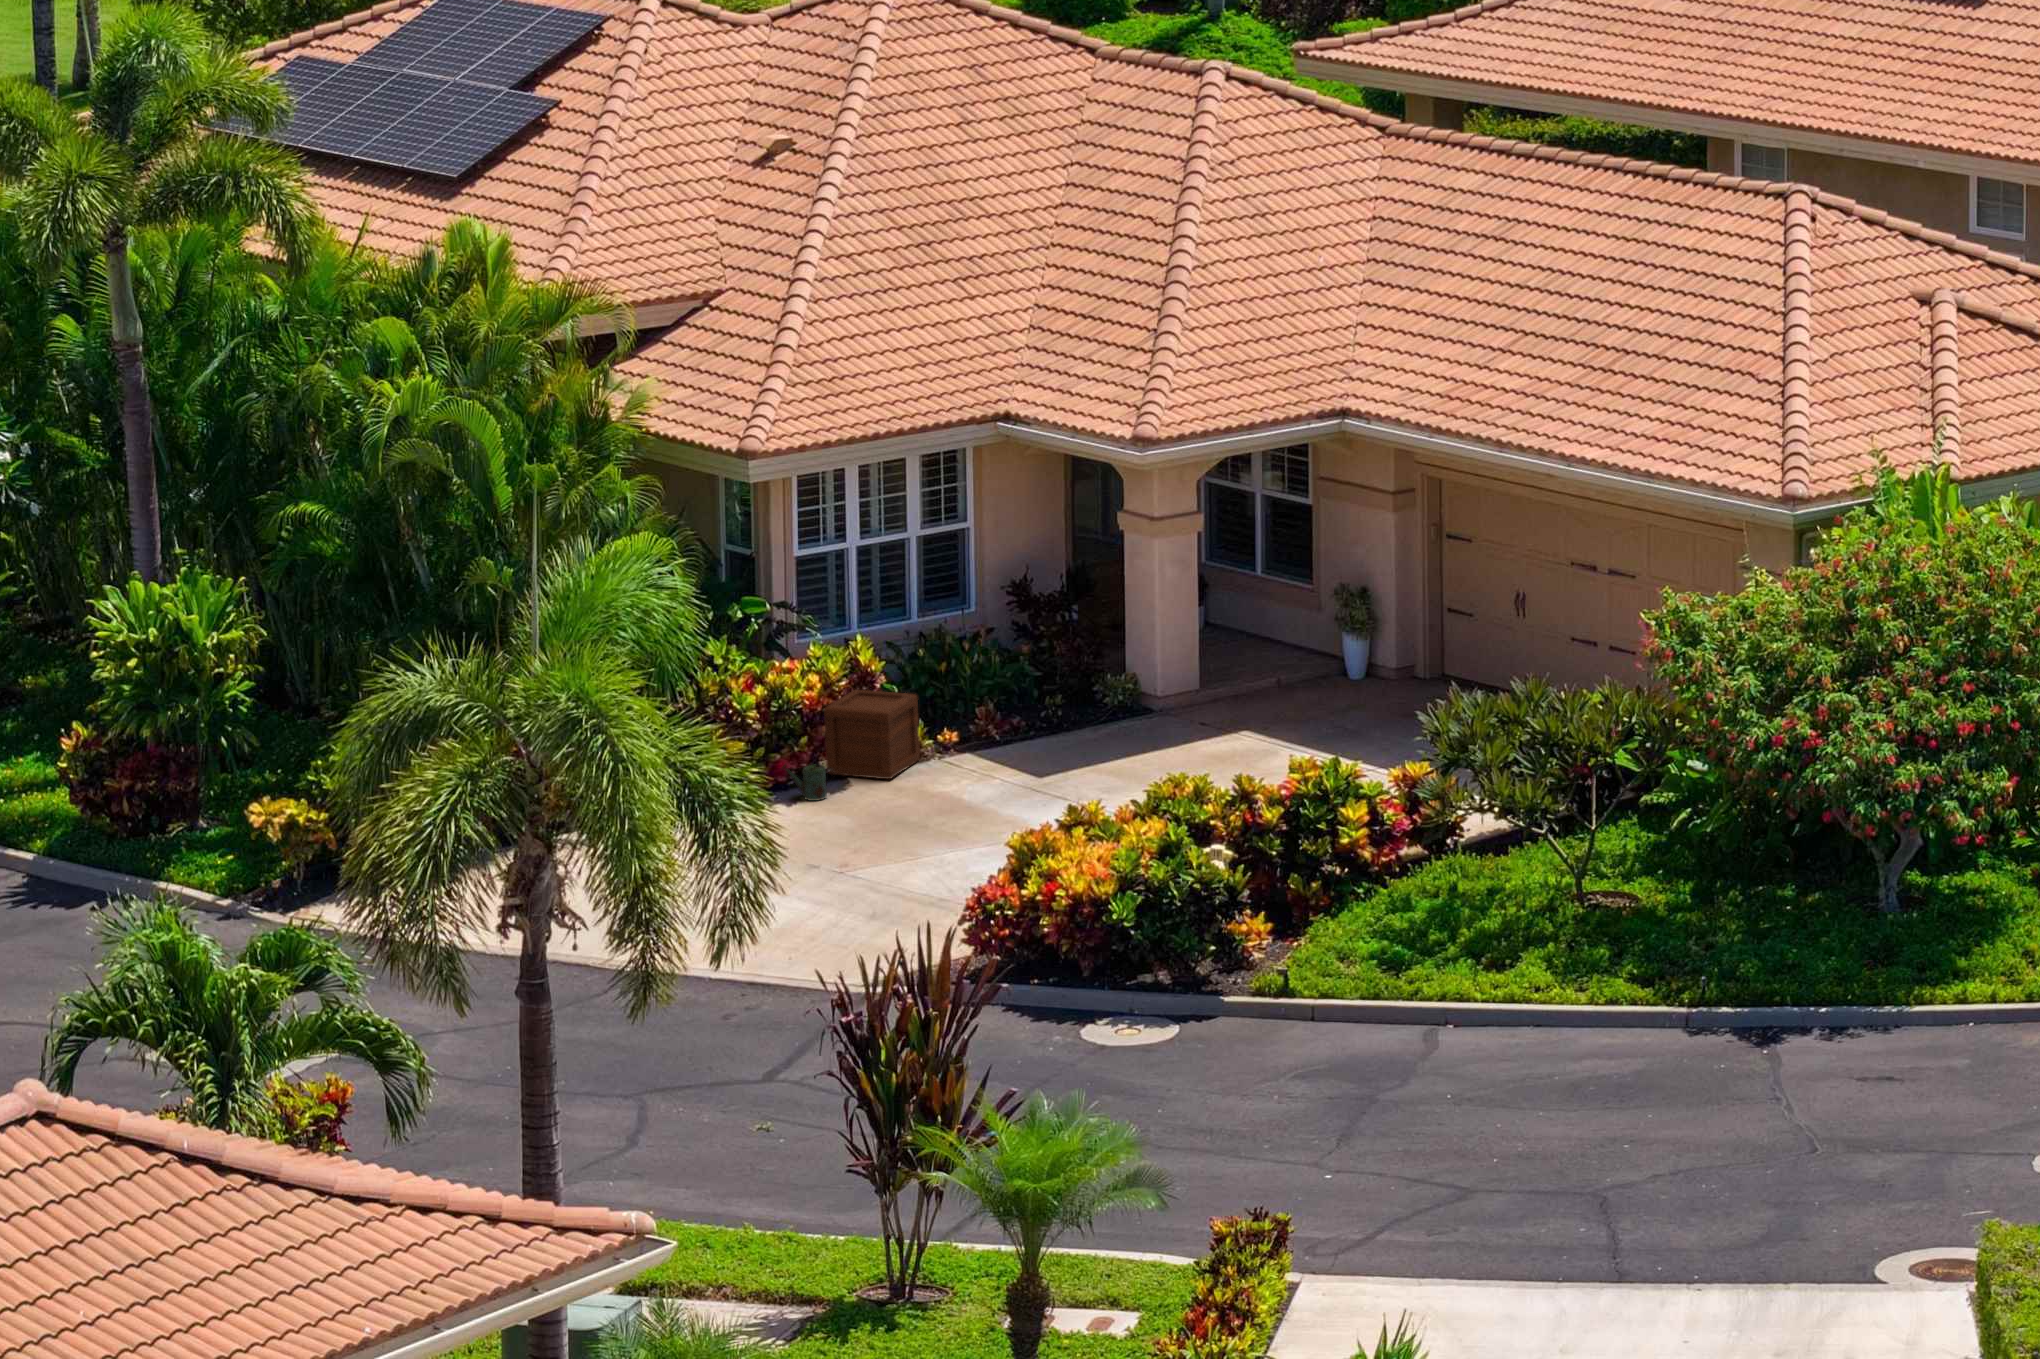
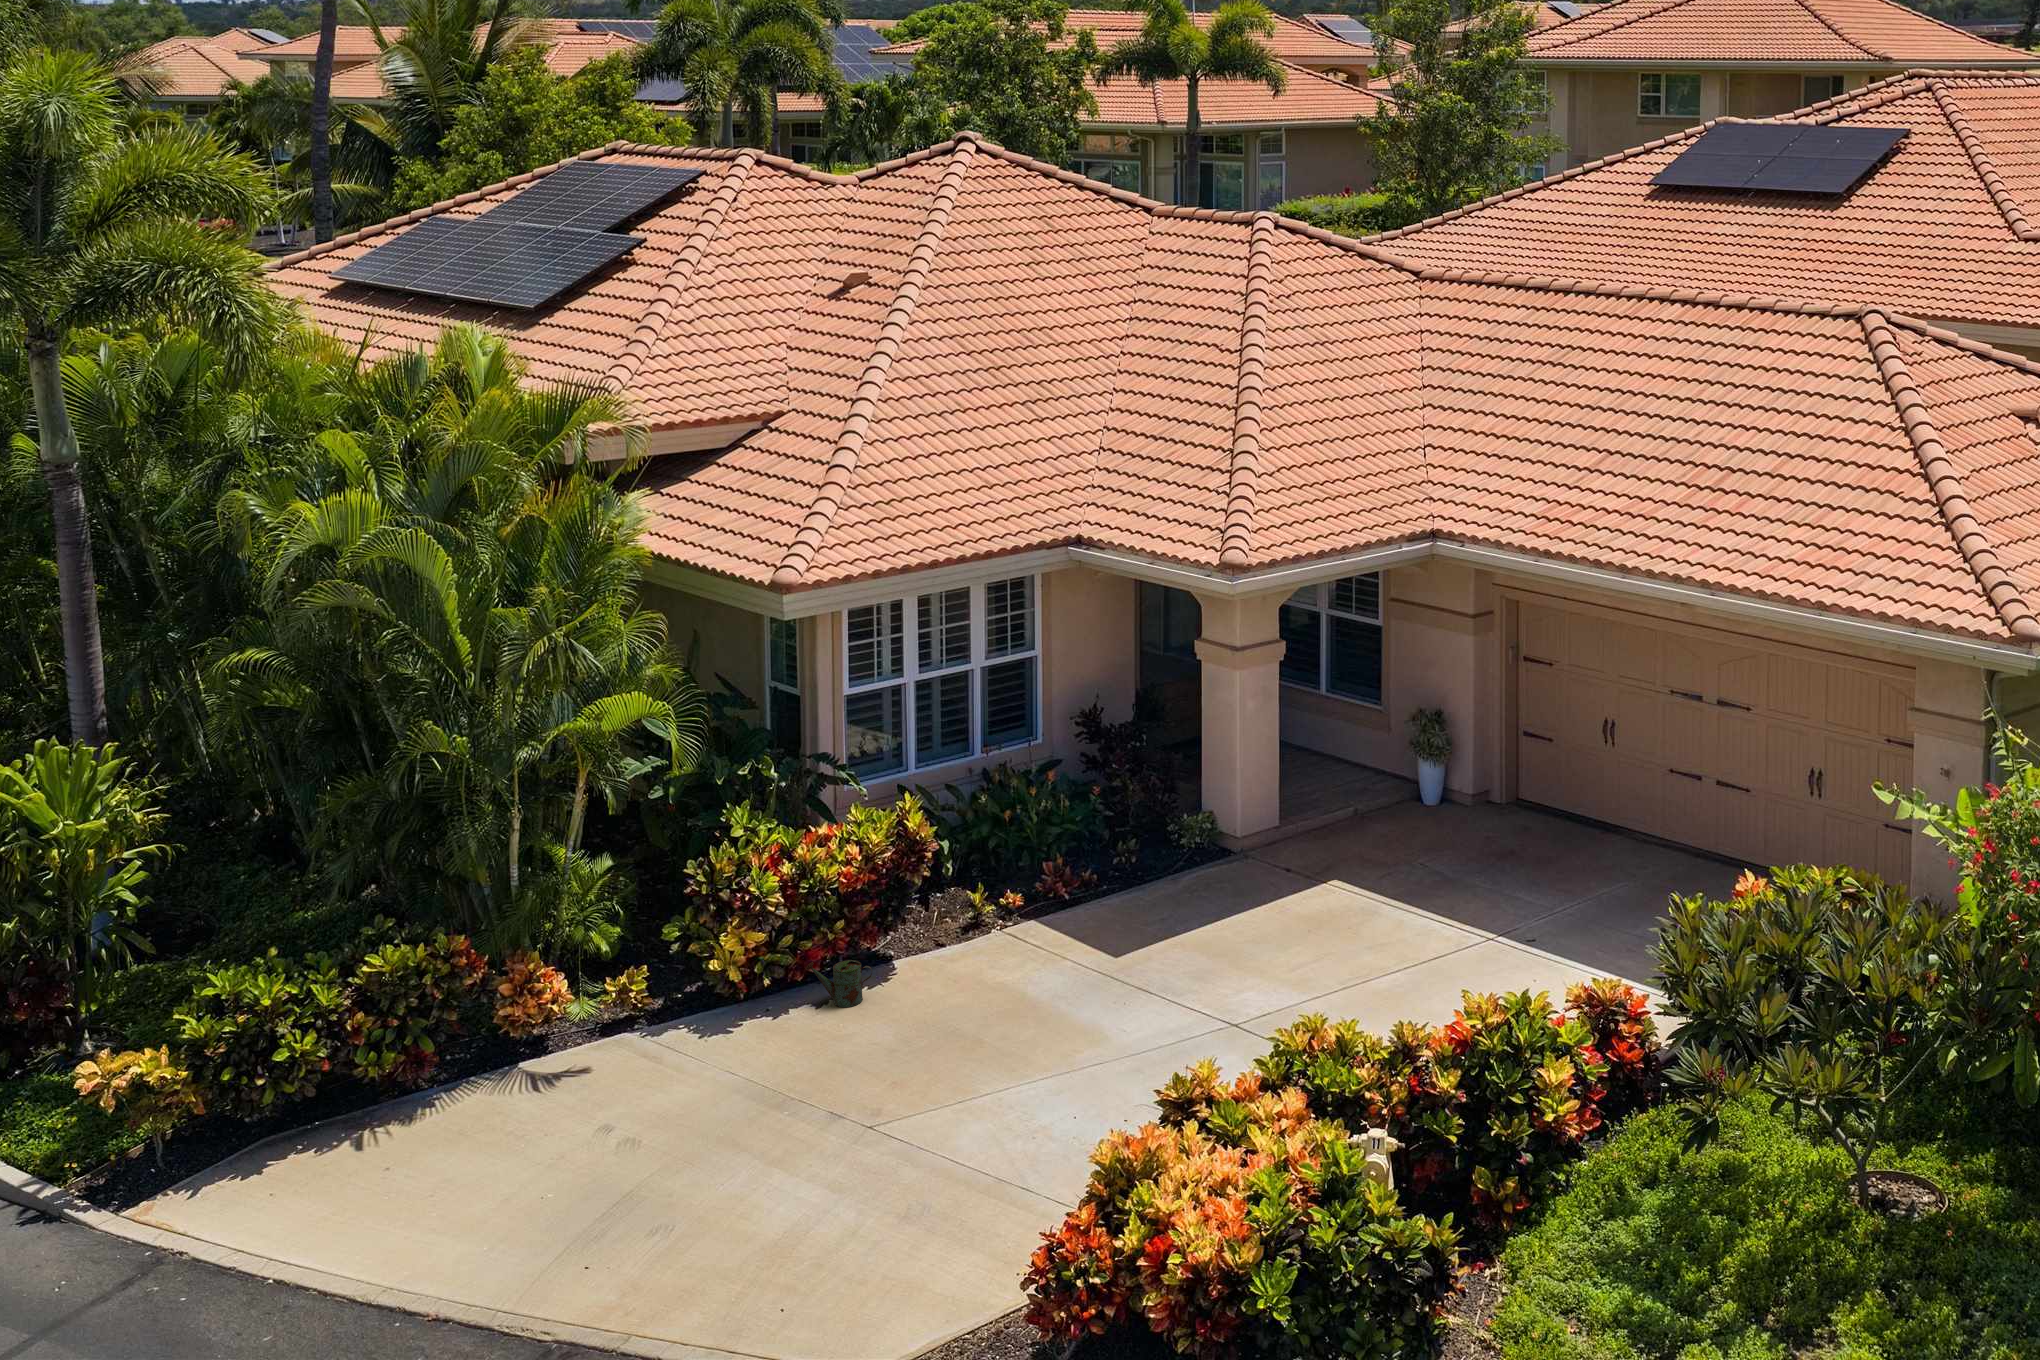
wooden crate: present [824,690,920,779] -> none [864,855,978,969]

